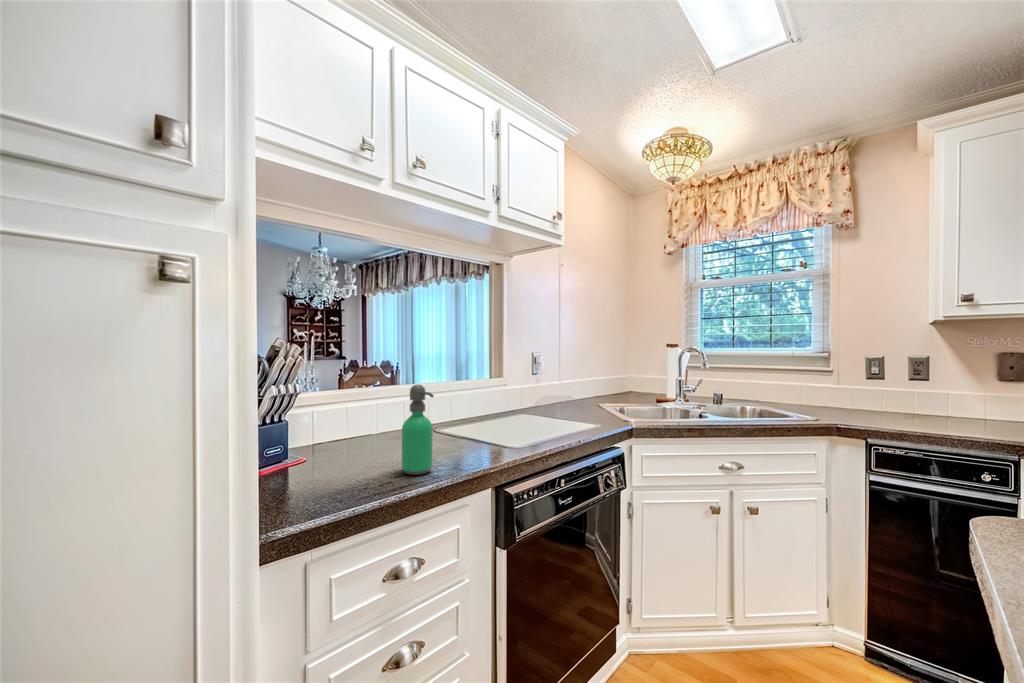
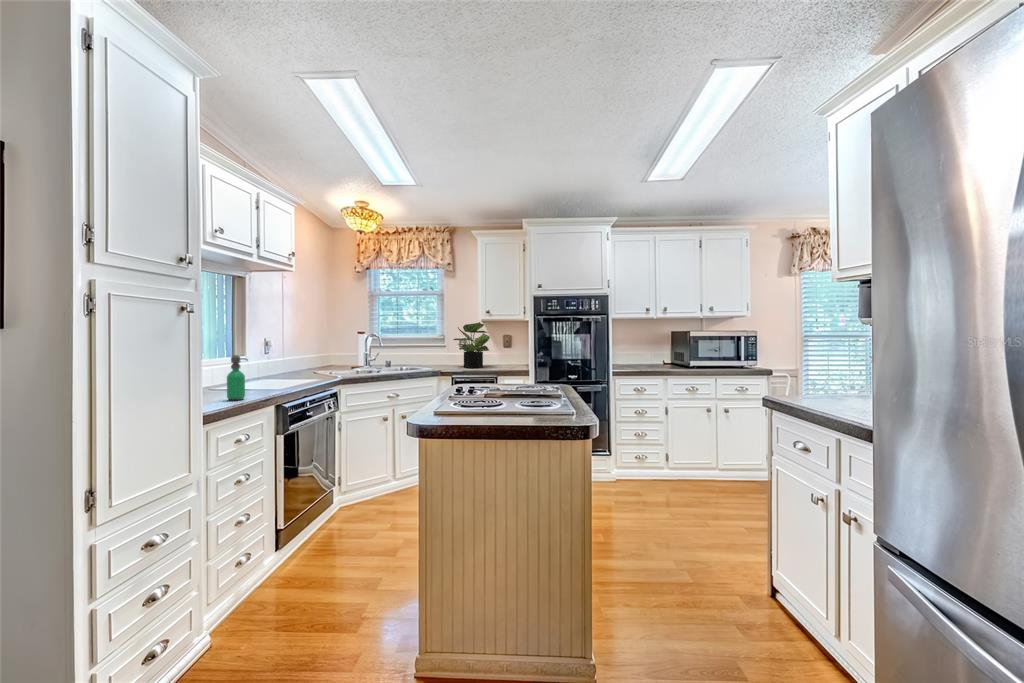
potted plant: none [855,321,967,425] -> present [453,322,490,368]

